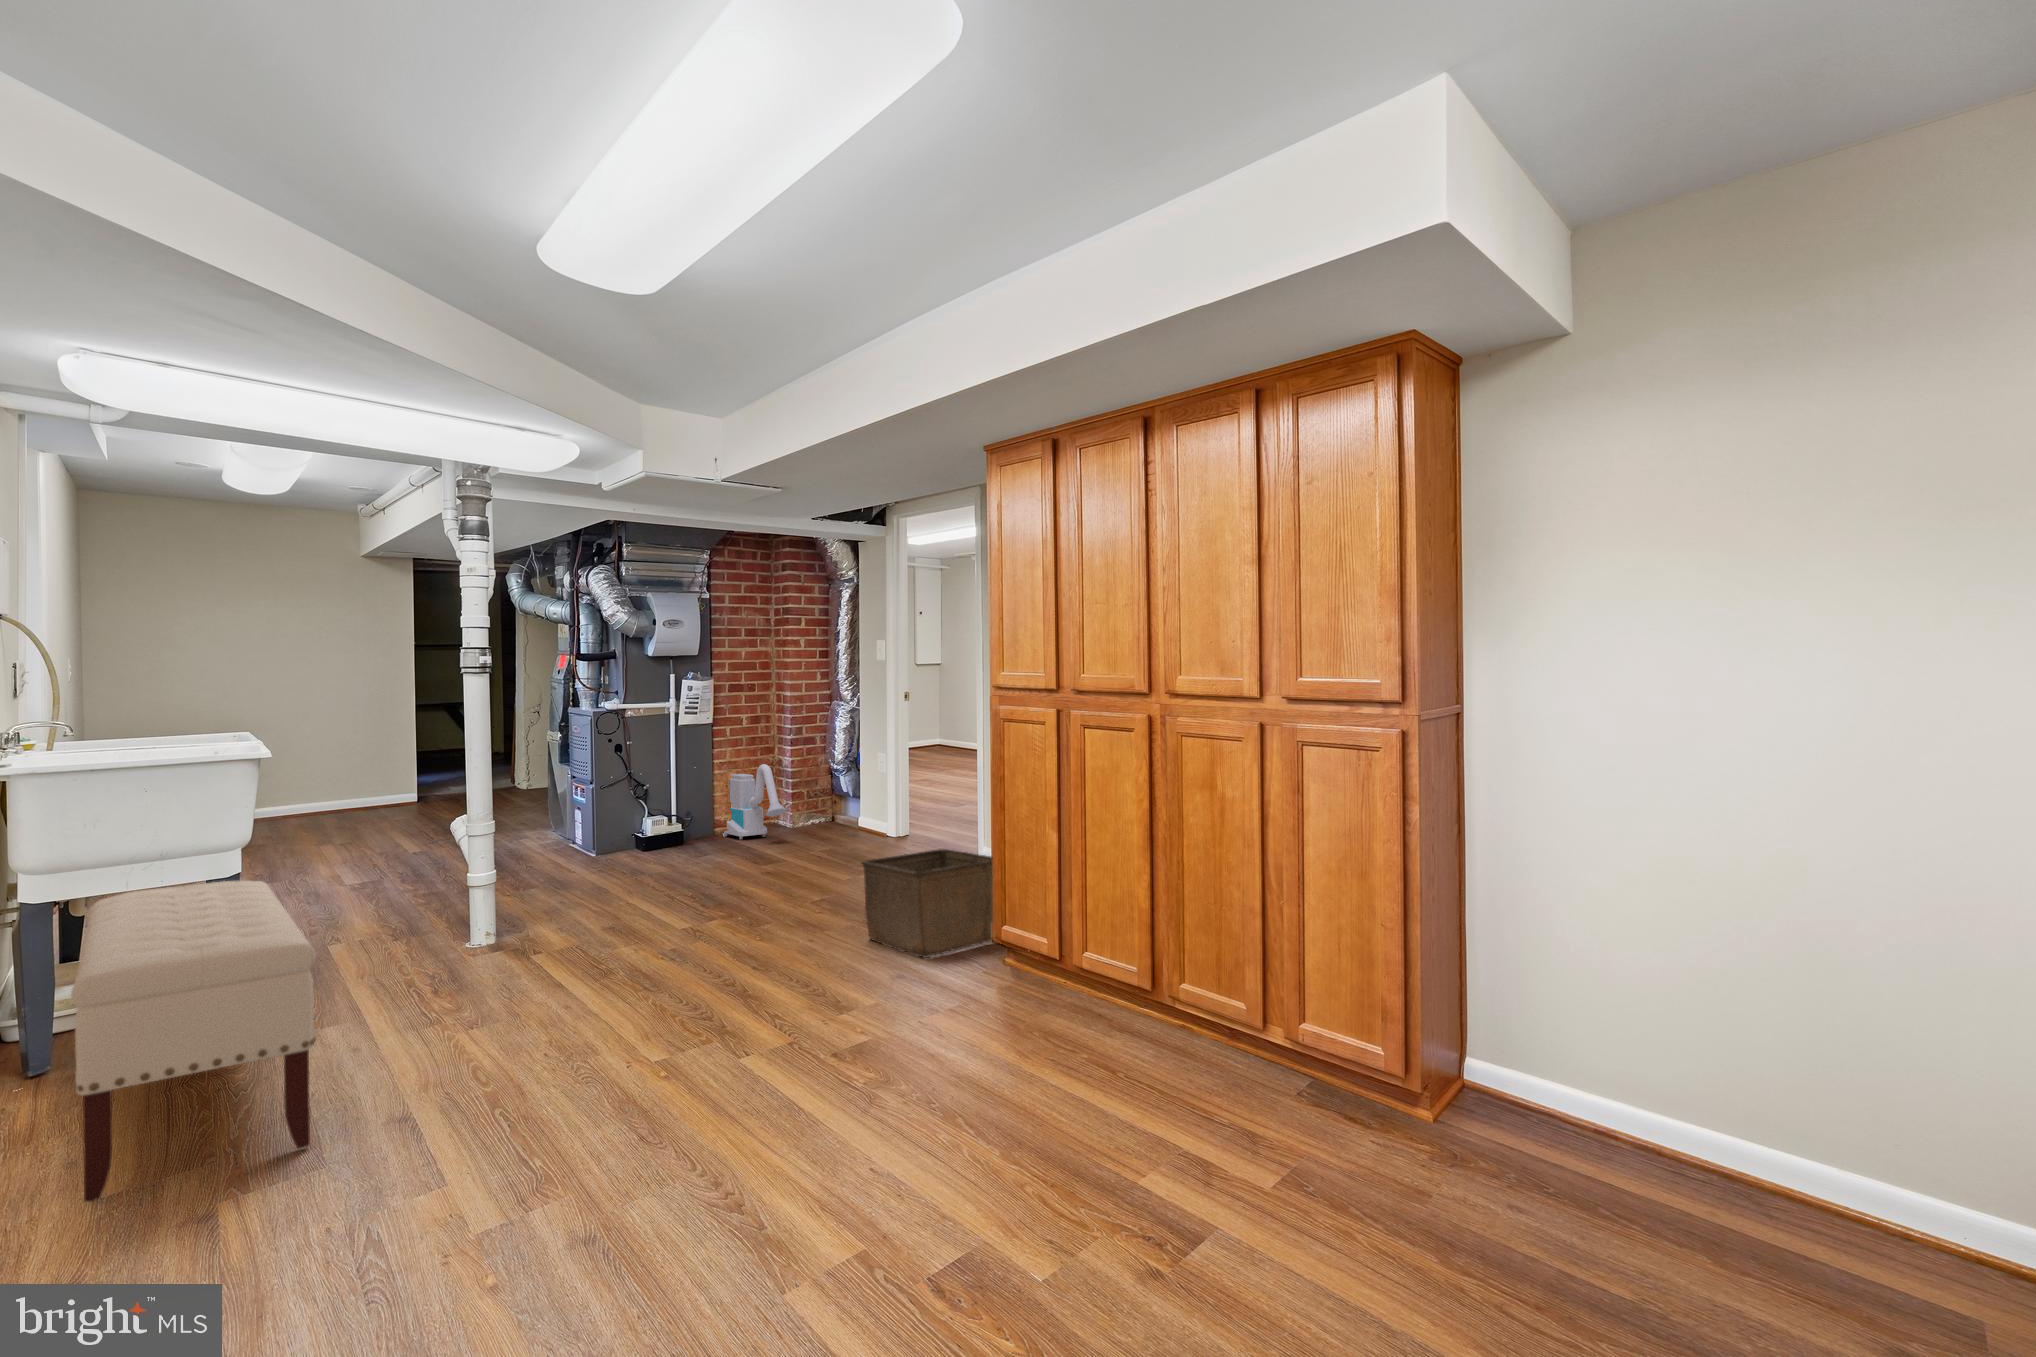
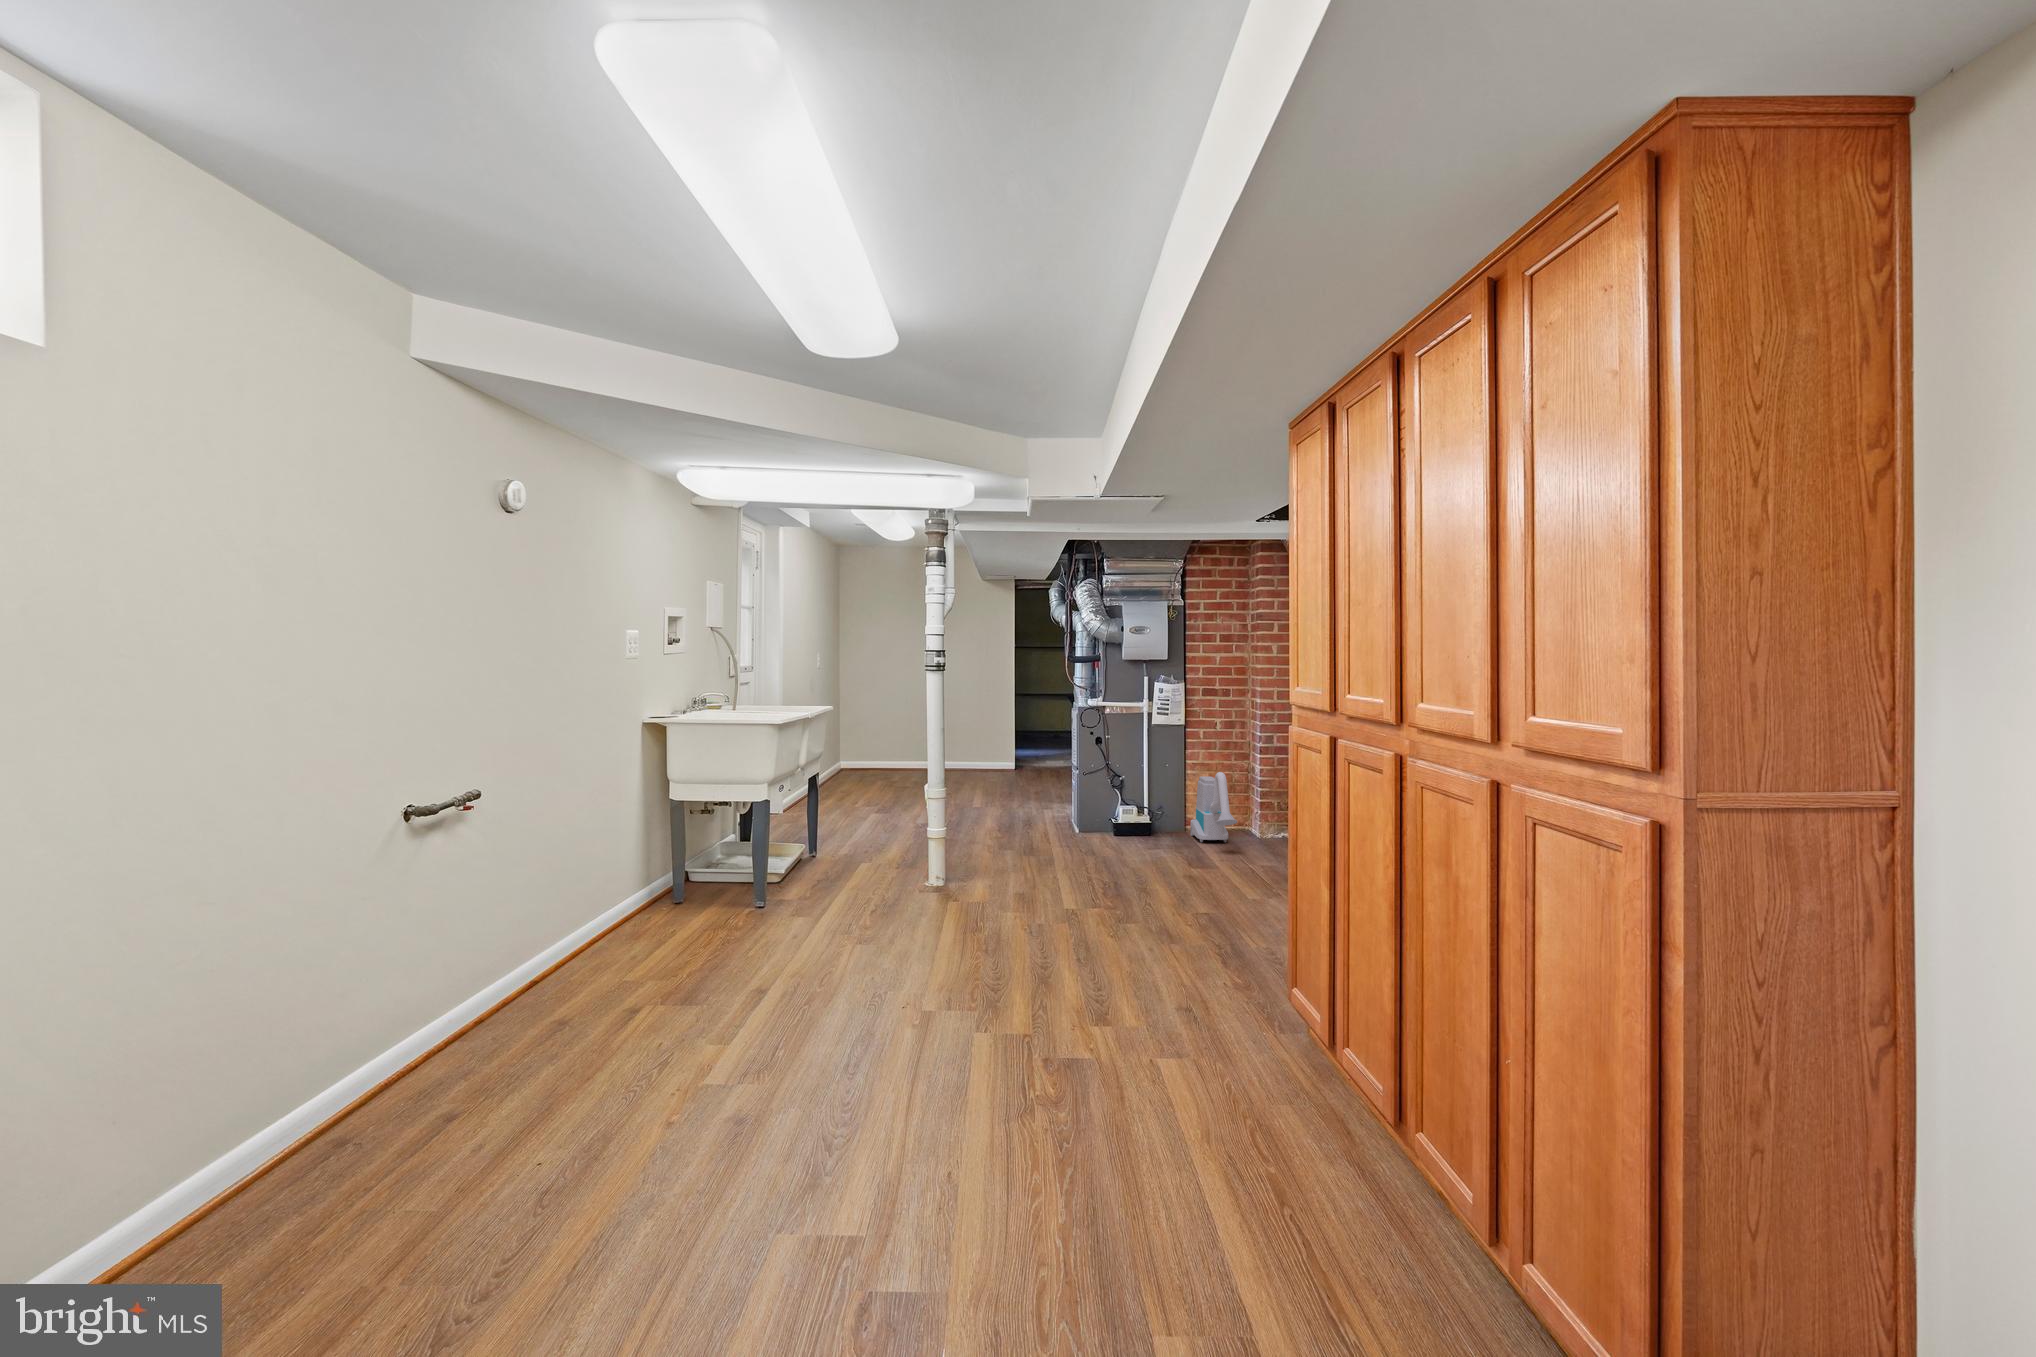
storage bin: present [861,849,993,958] -> none [1156,930,1321,1078]
bench: present [71,881,316,1202] -> none [295,872,632,1157]

